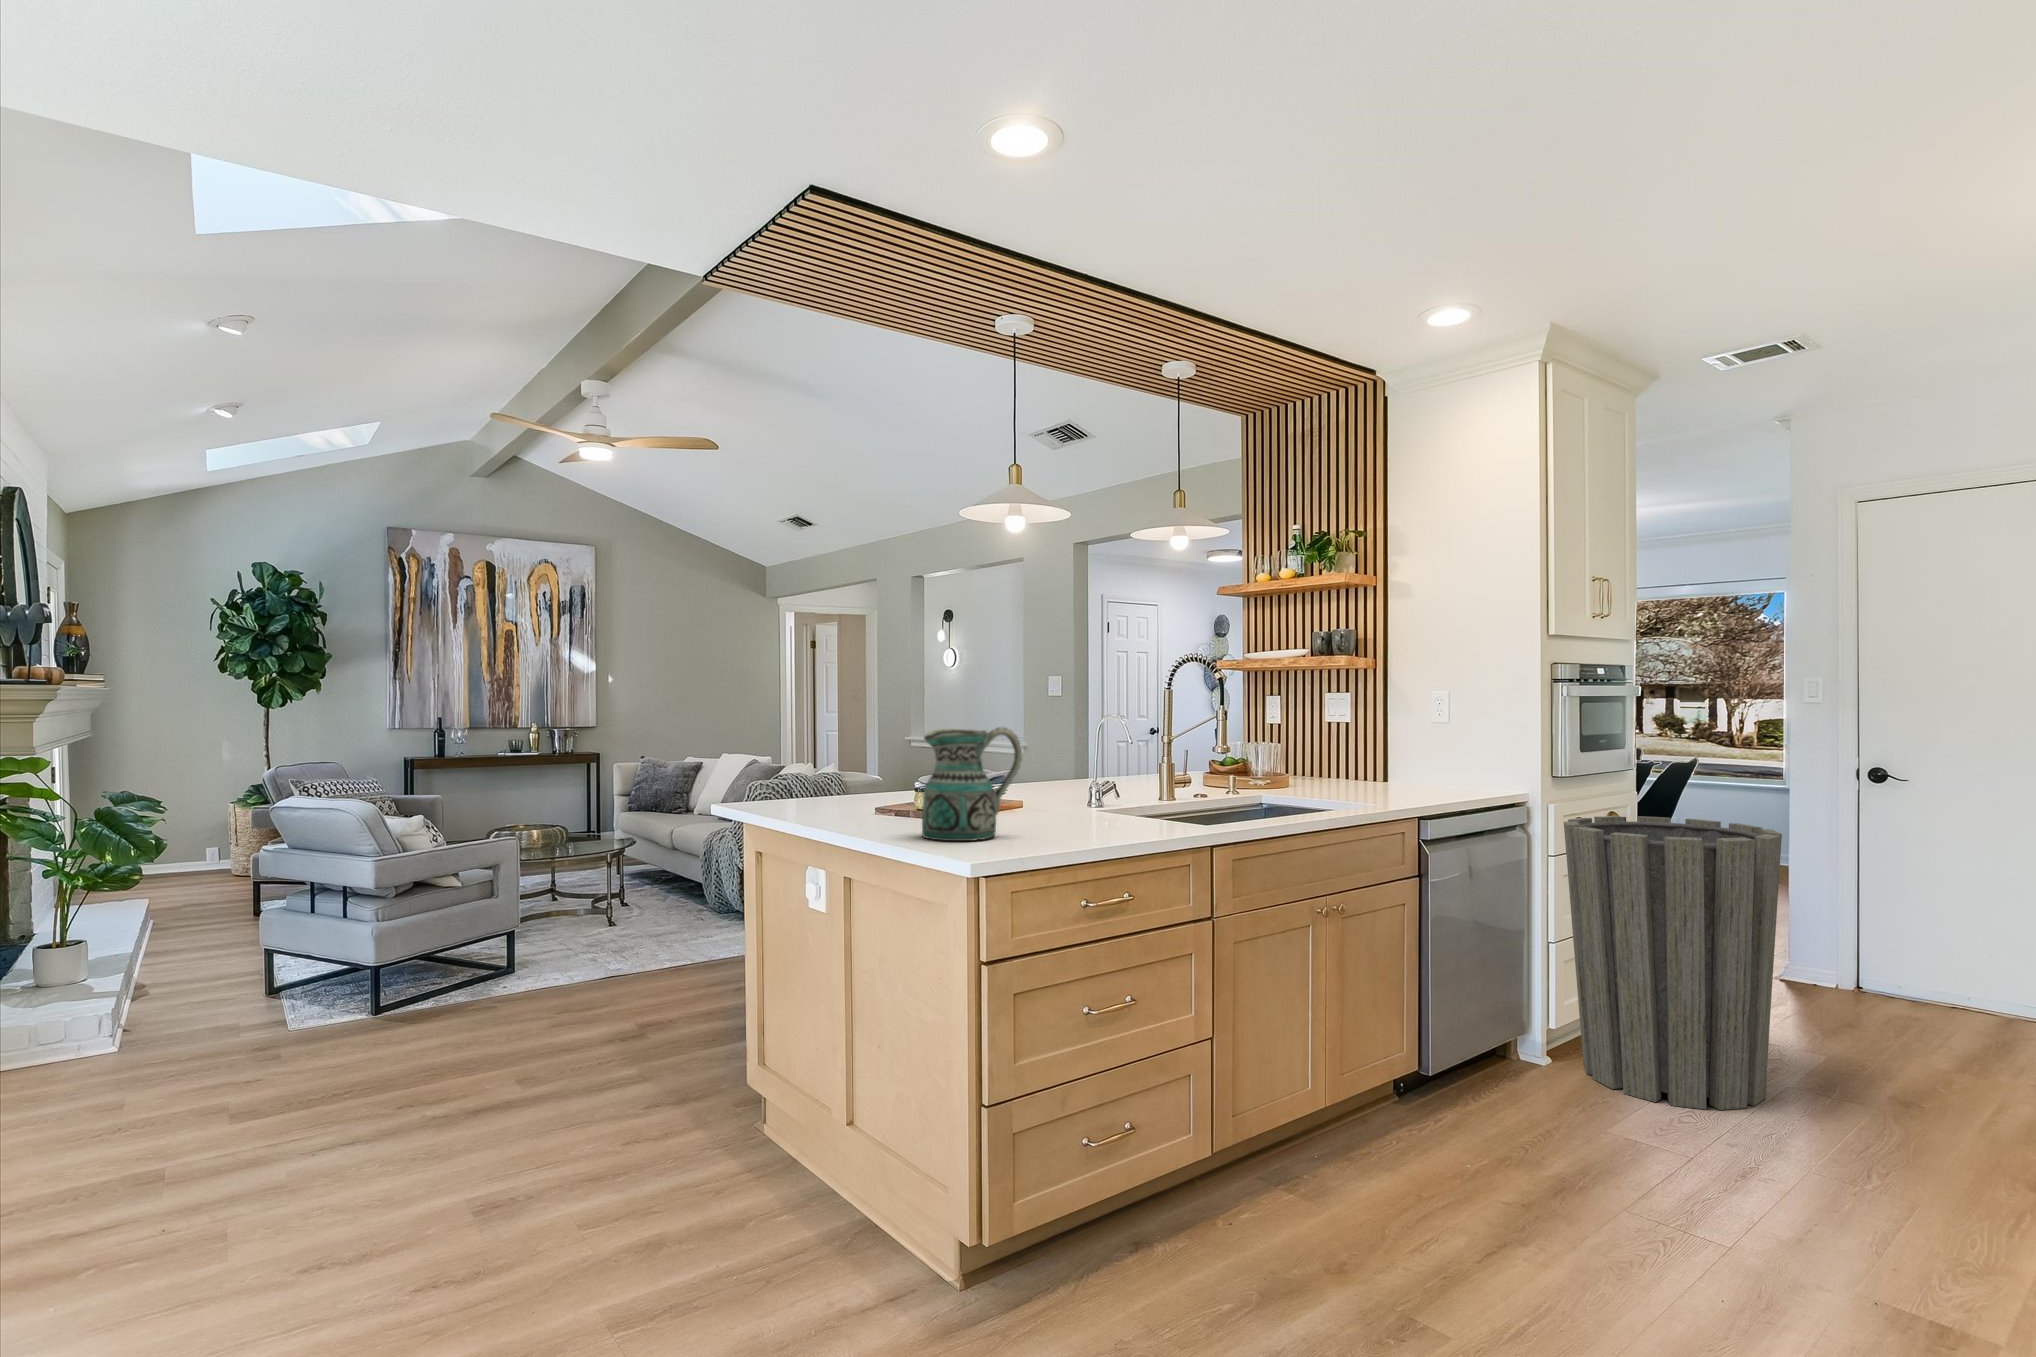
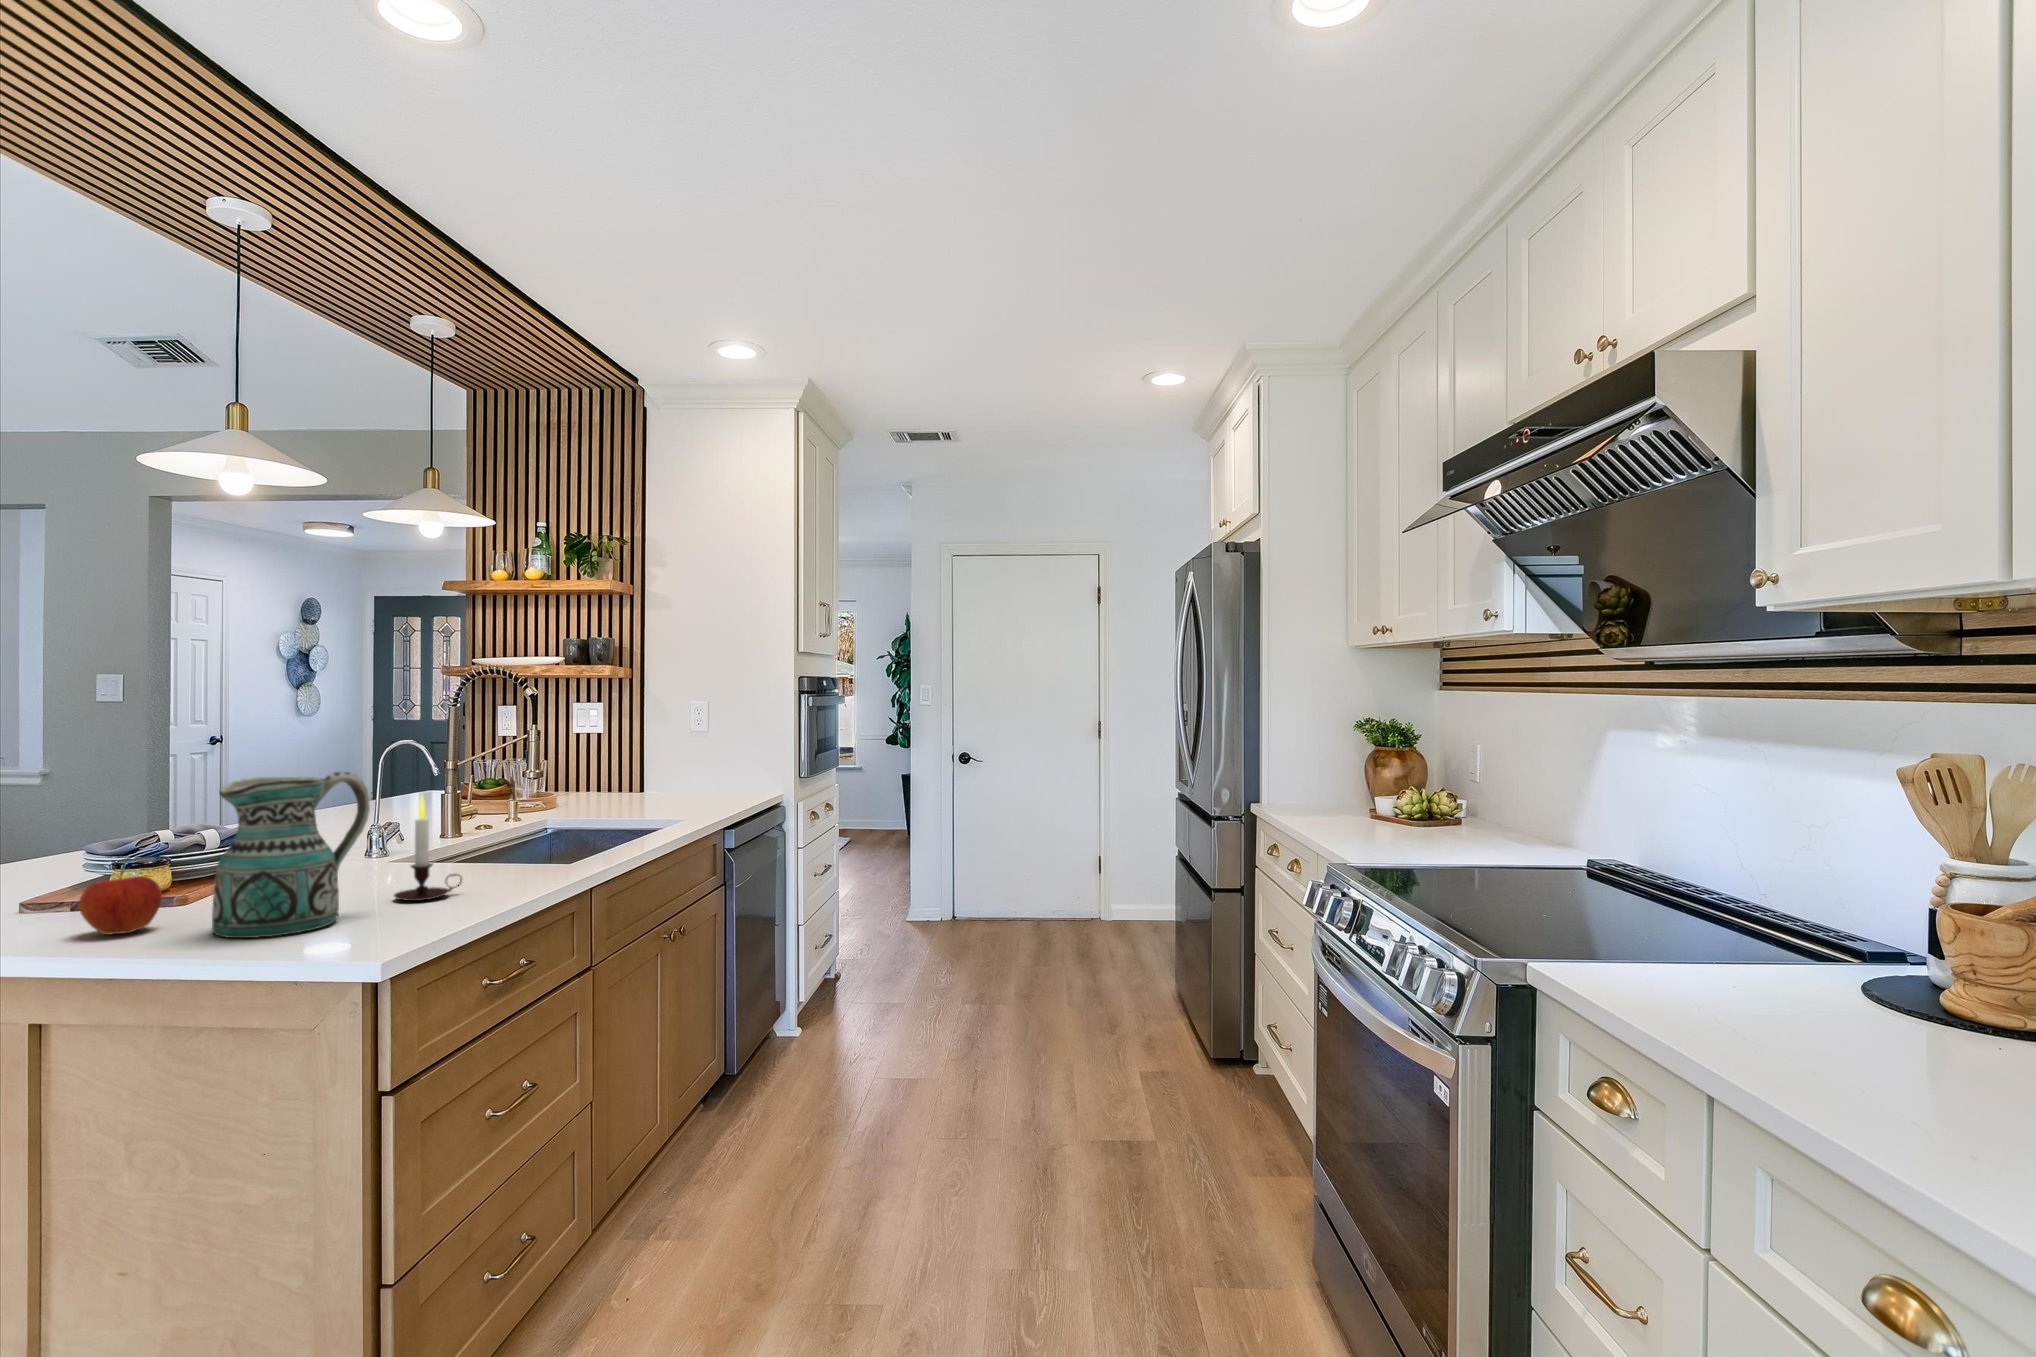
candle: none [1046,749,1096,834] -> present [394,795,462,901]
apple: none [868,787,910,829] -> present [79,870,162,935]
trash can: present [1564,816,1782,1110] -> none [812,804,966,1041]

